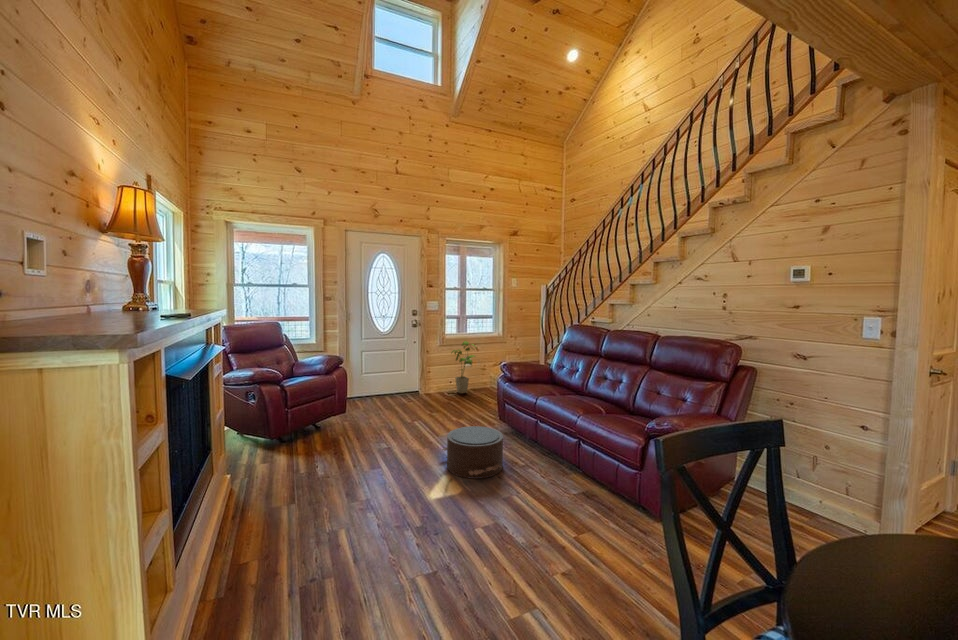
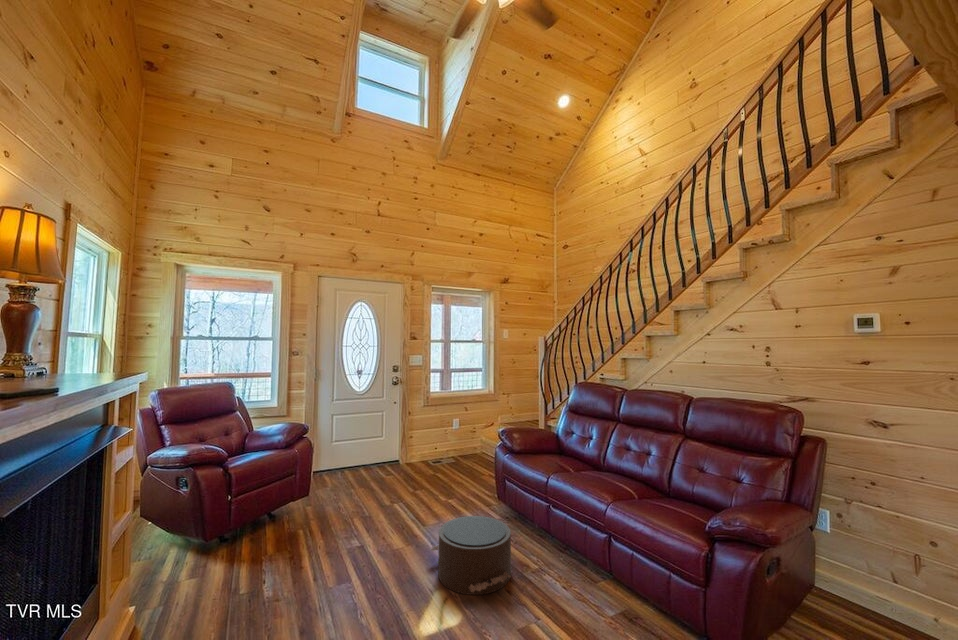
house plant: present [452,341,475,393] -> none [437,401,468,463]

